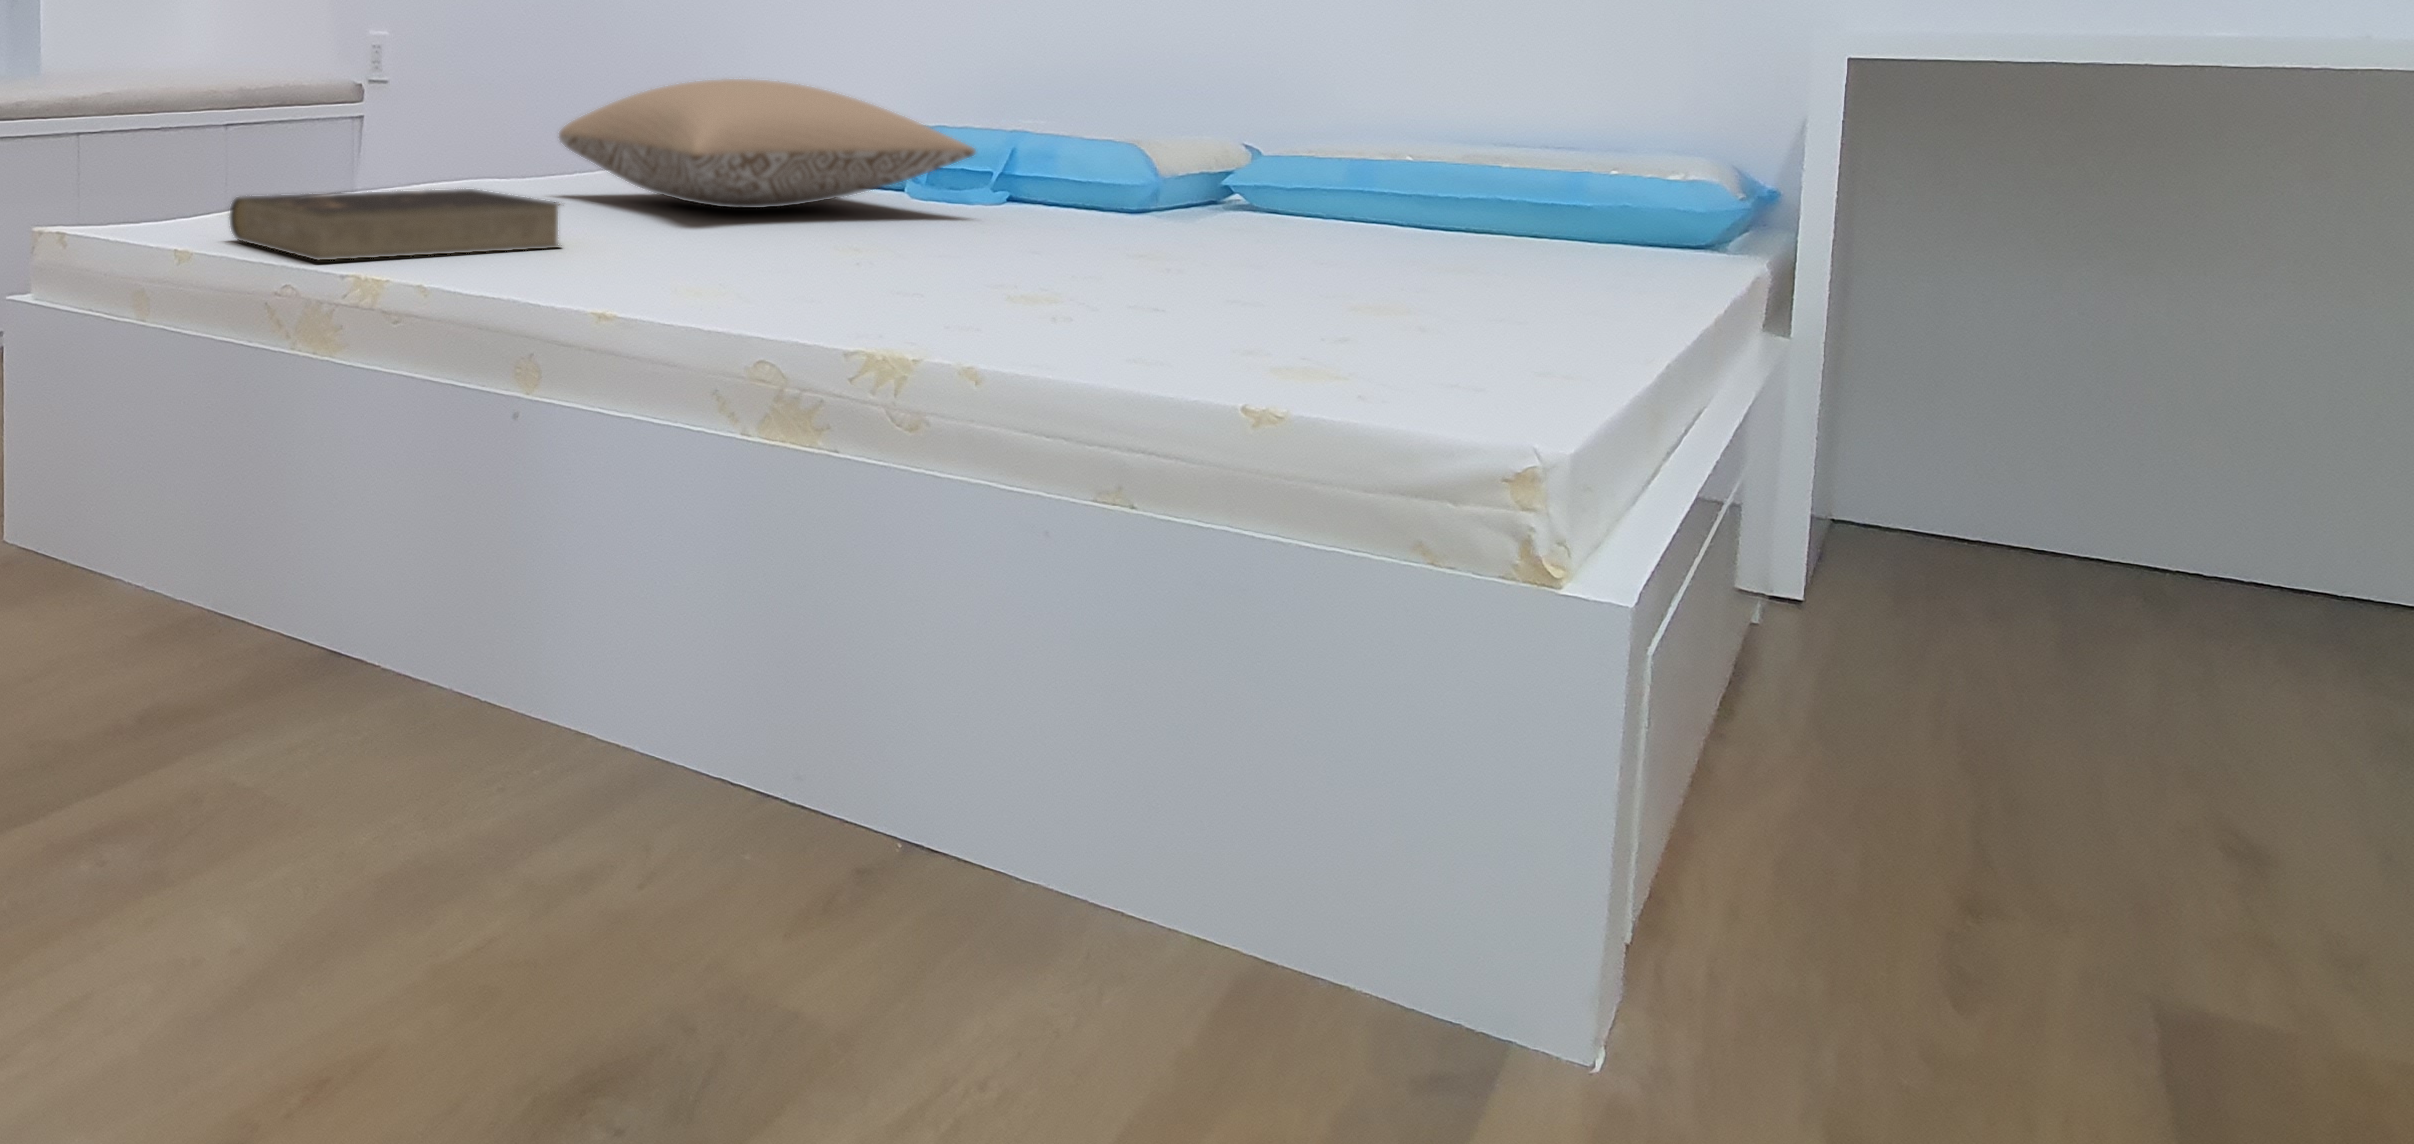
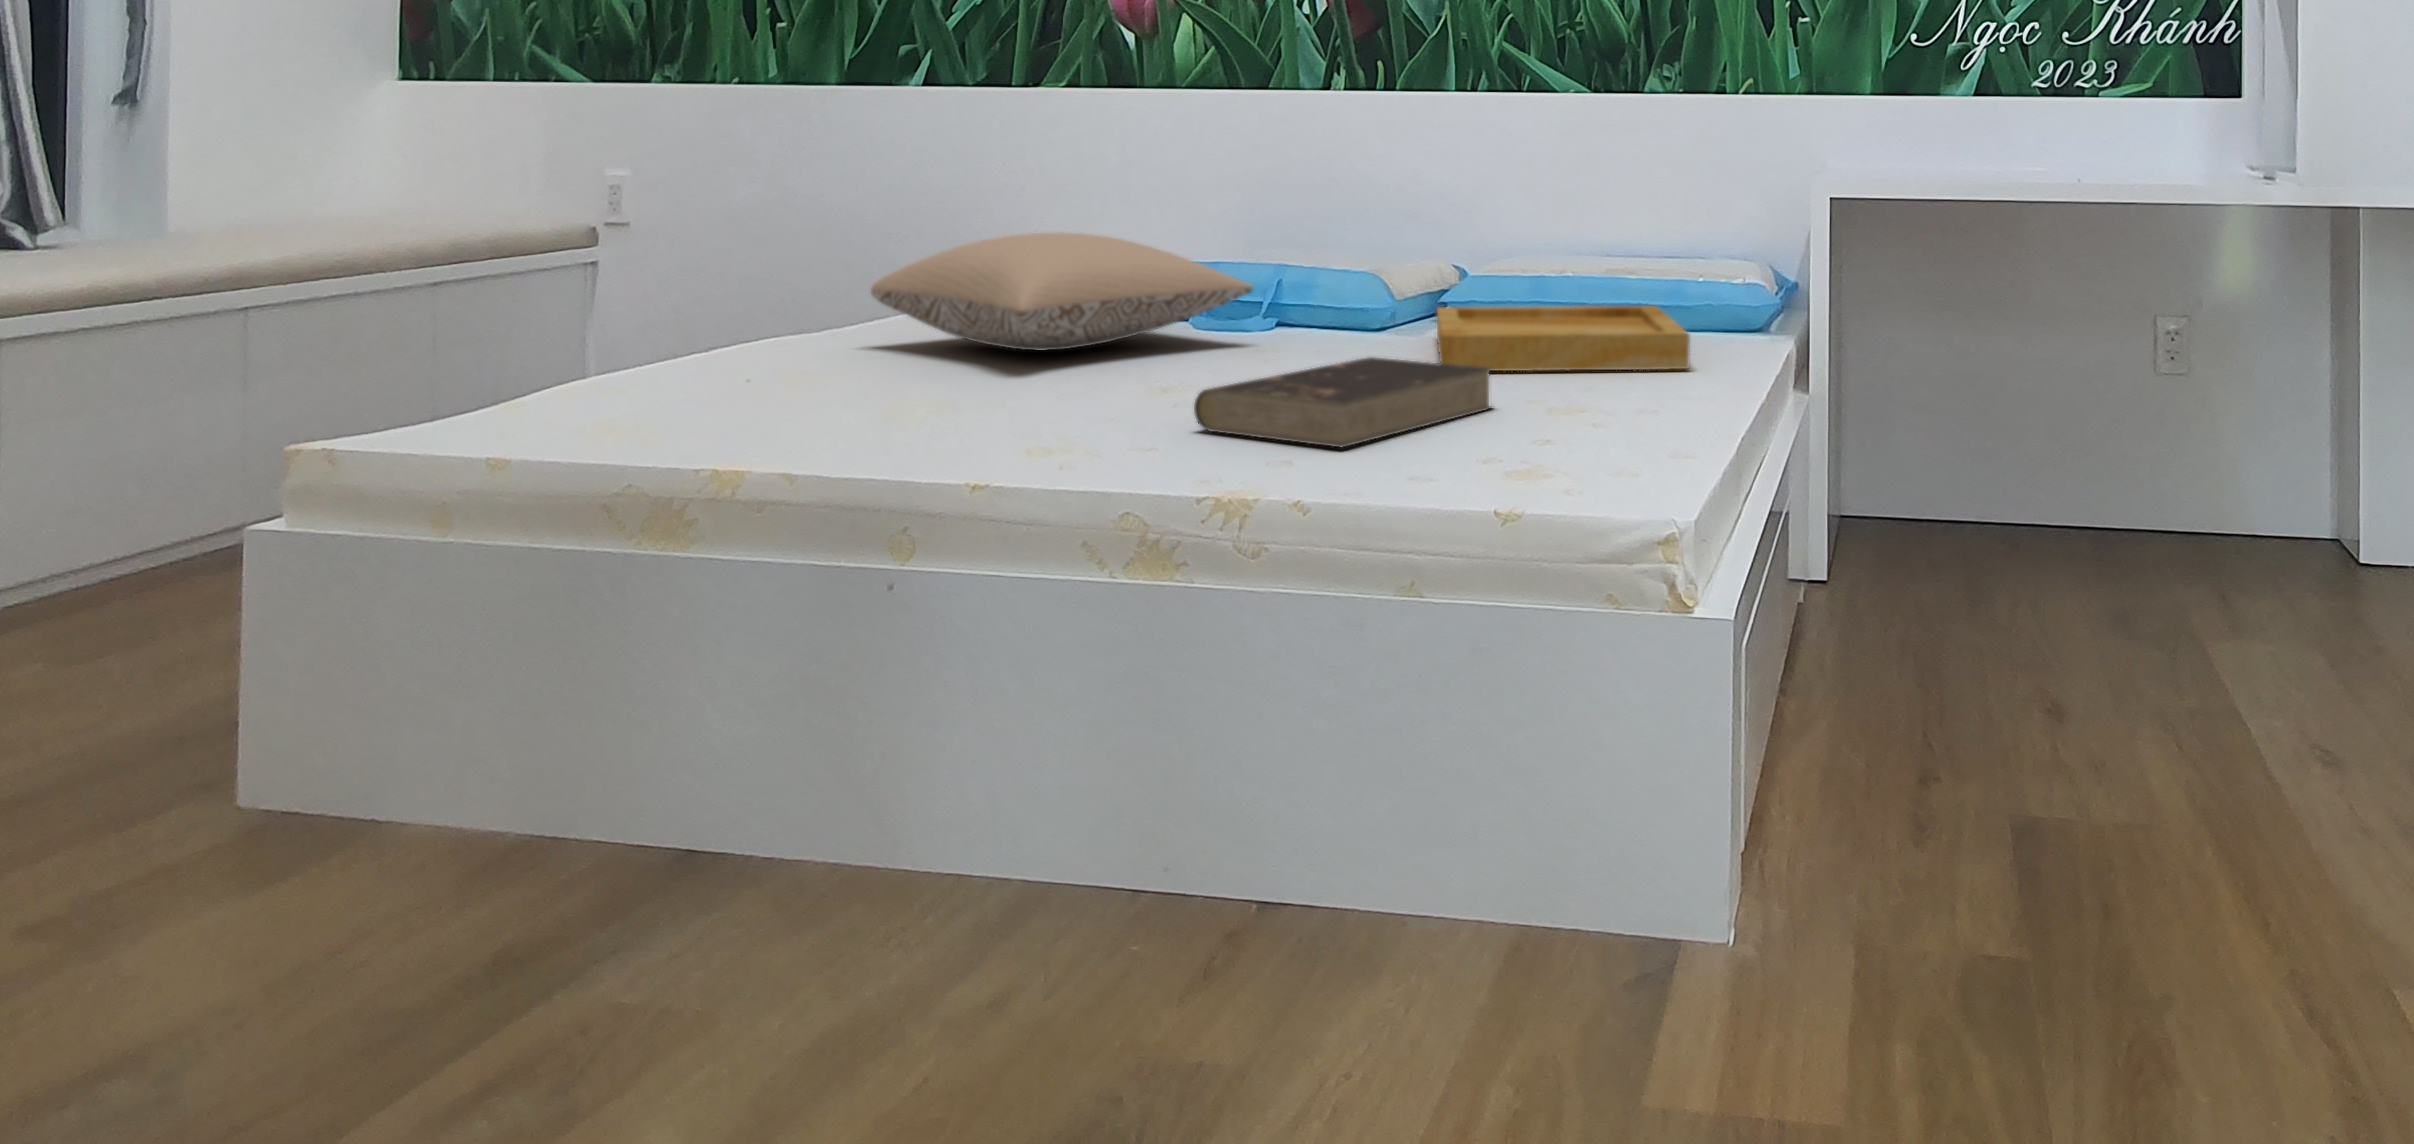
tray: none [1207,188,1590,280] -> present [1437,306,1690,371]
book: present [230,189,559,260] -> present [1194,357,1495,447]

